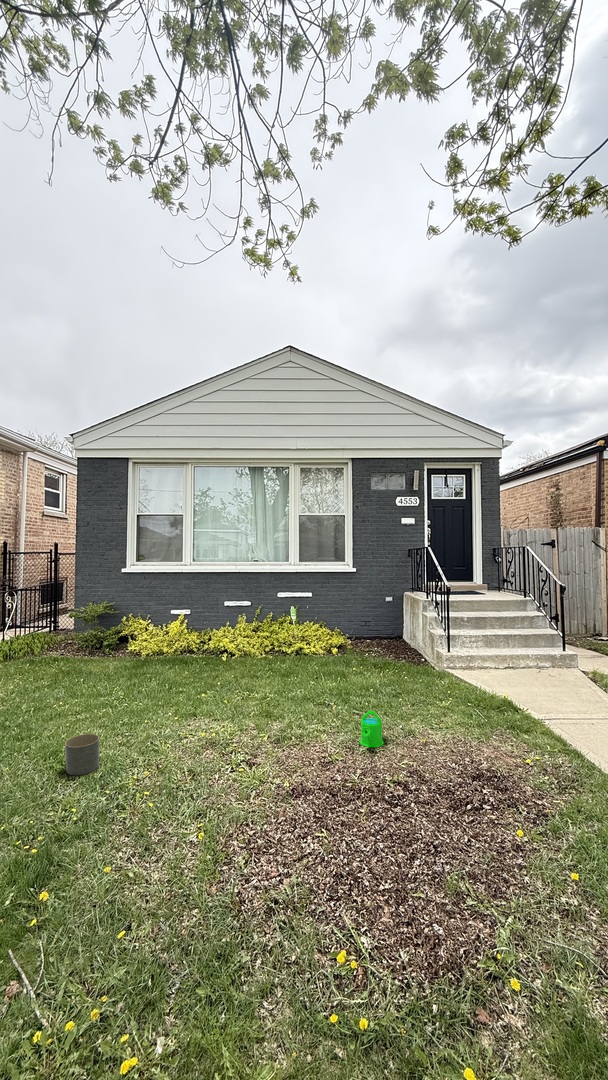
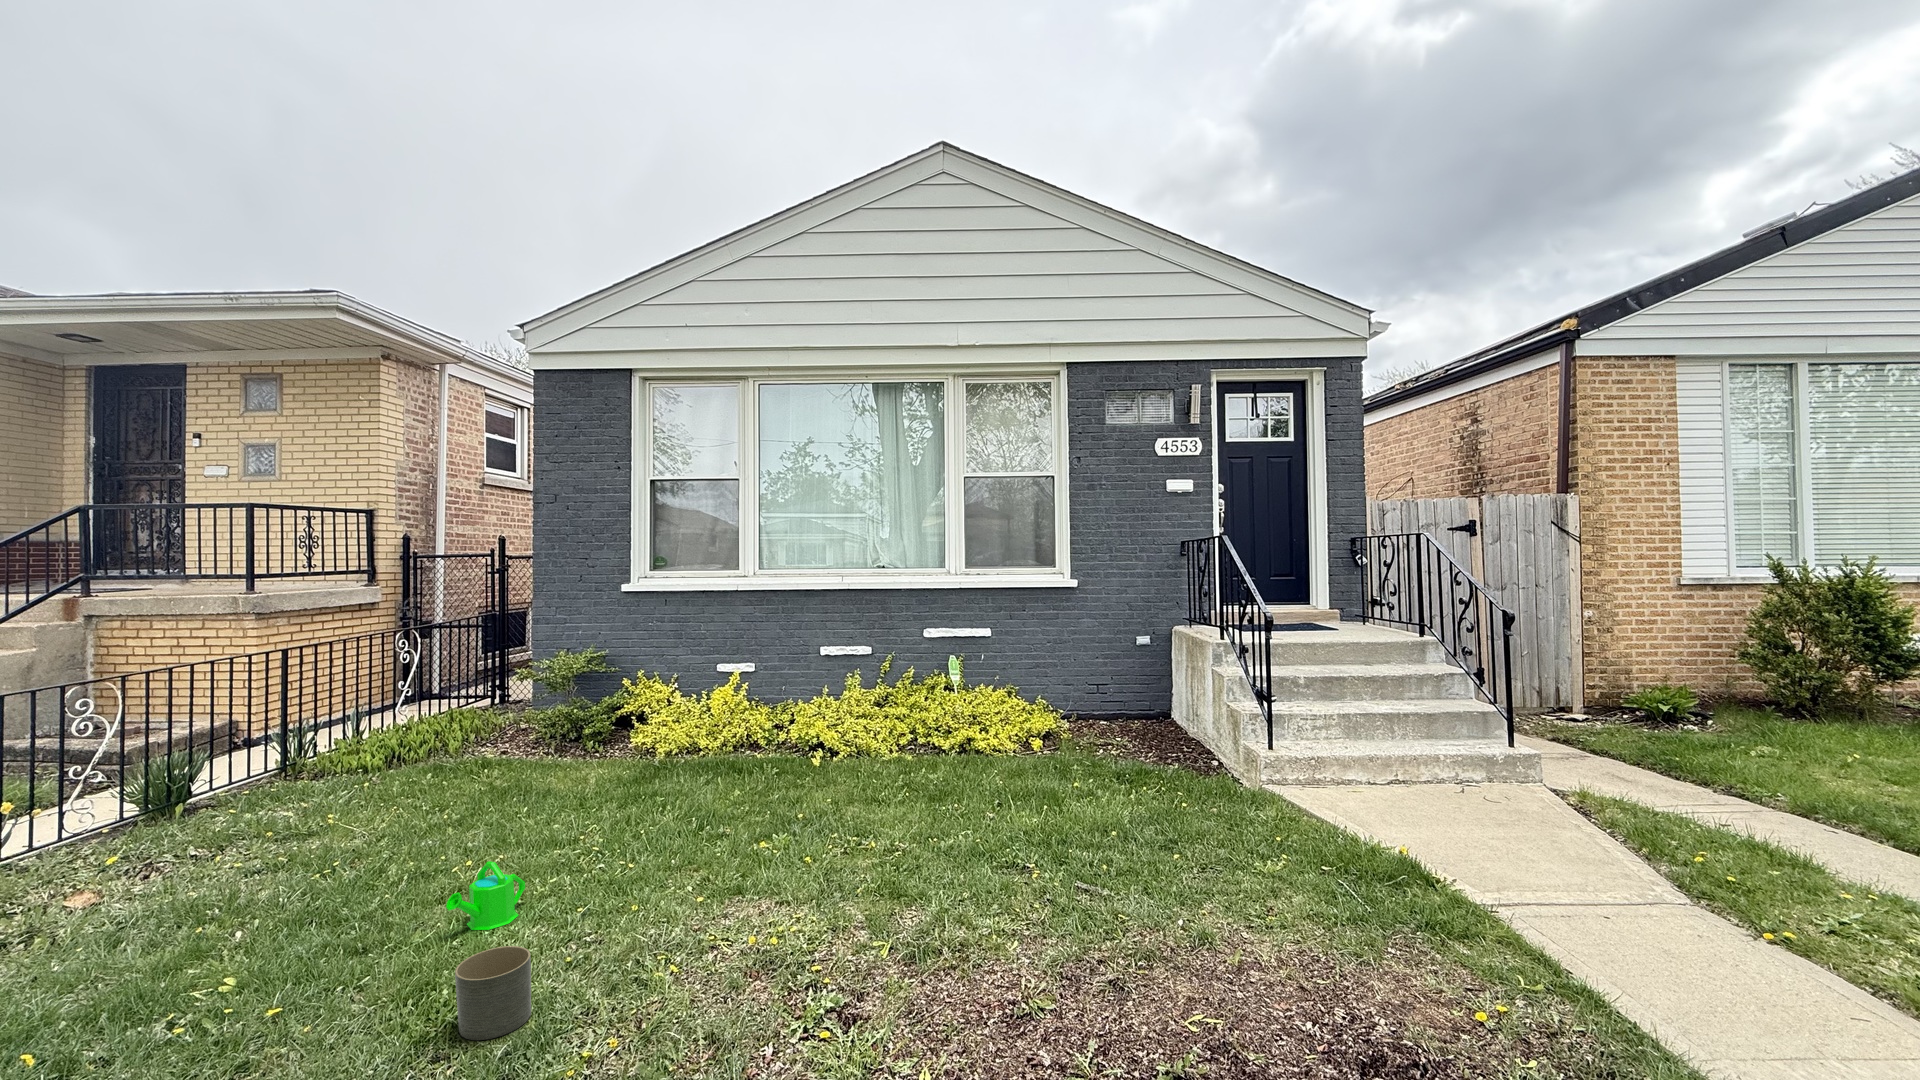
watering can: present [360,710,384,747] -> present [446,861,525,930]

